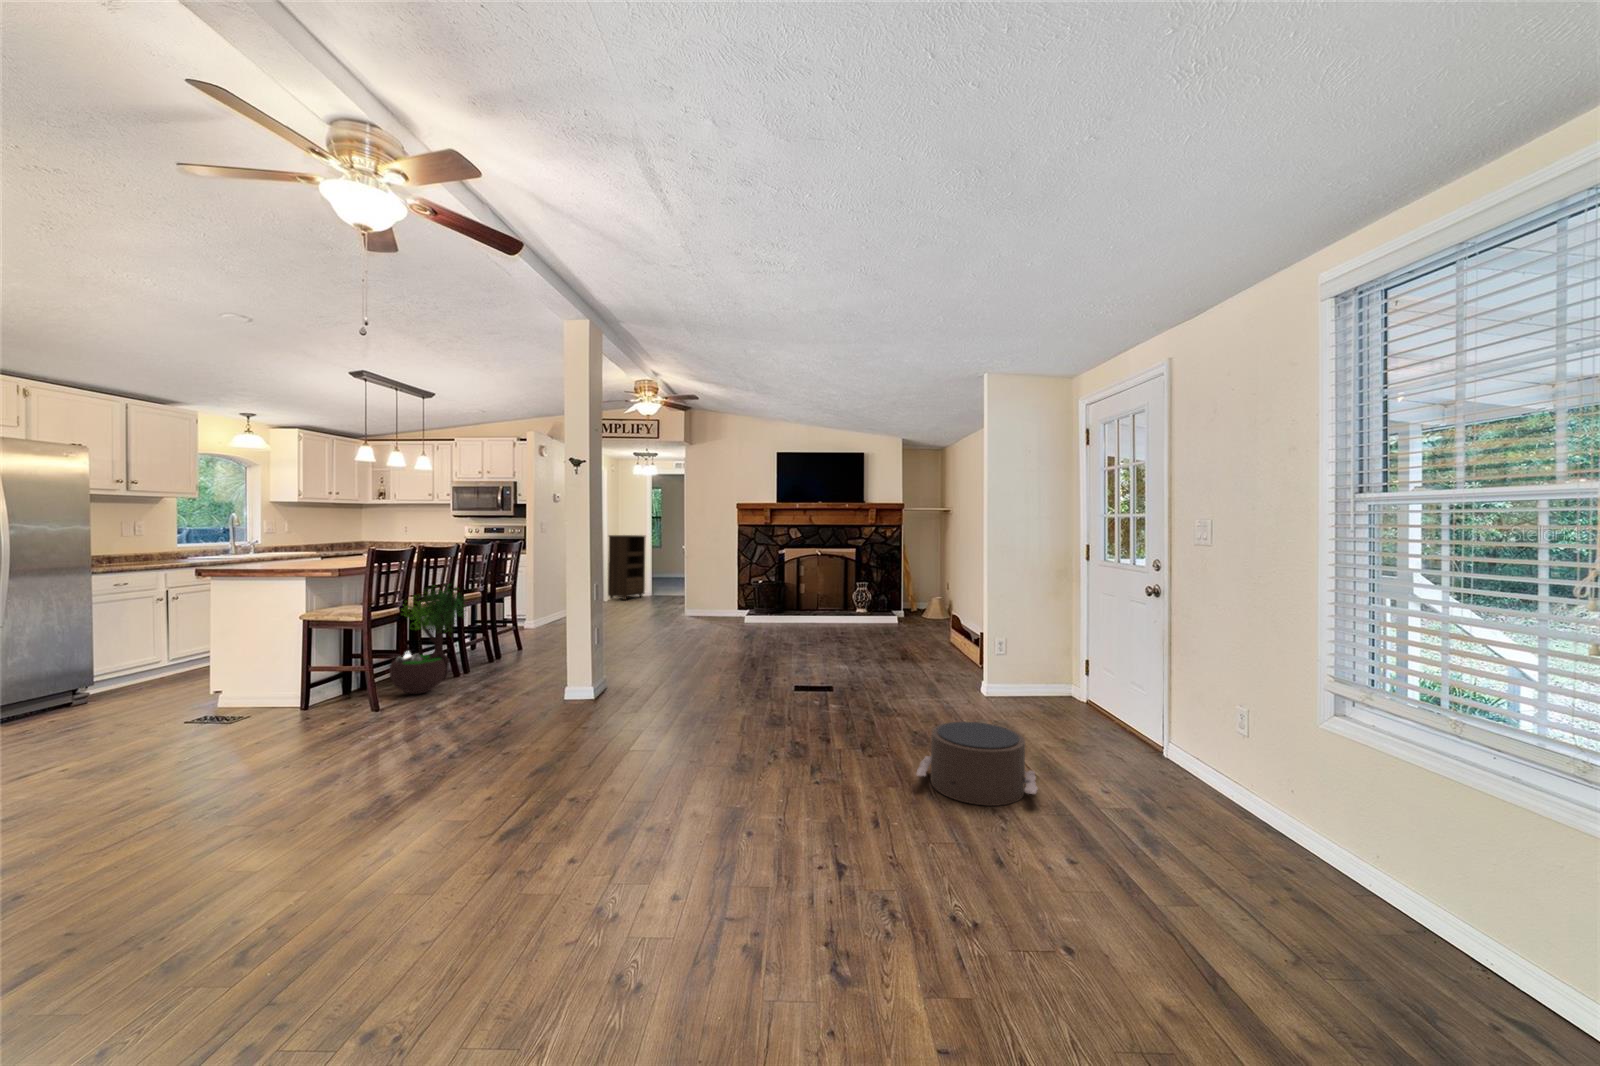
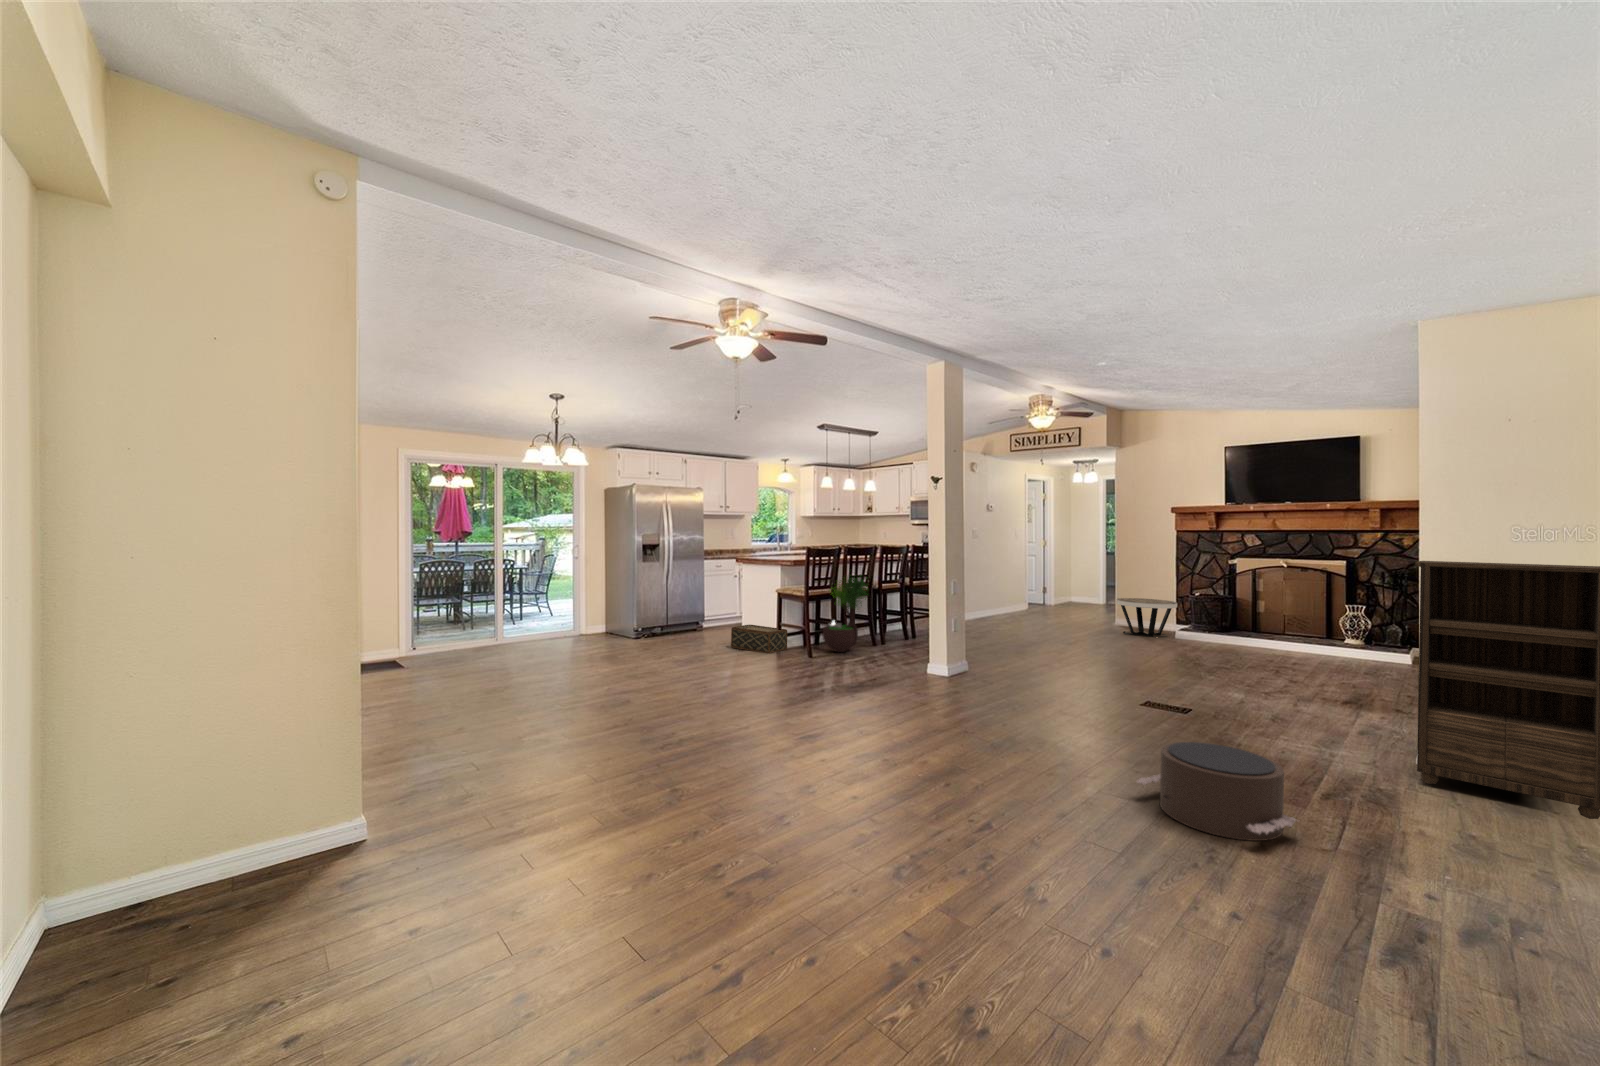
bookshelf: present [608,535,646,600] -> present [1415,561,1600,819]
side table: none [695,587,744,623] -> present [1117,598,1177,637]
woven basket: none [203,675,323,721] -> present [731,625,787,653]

